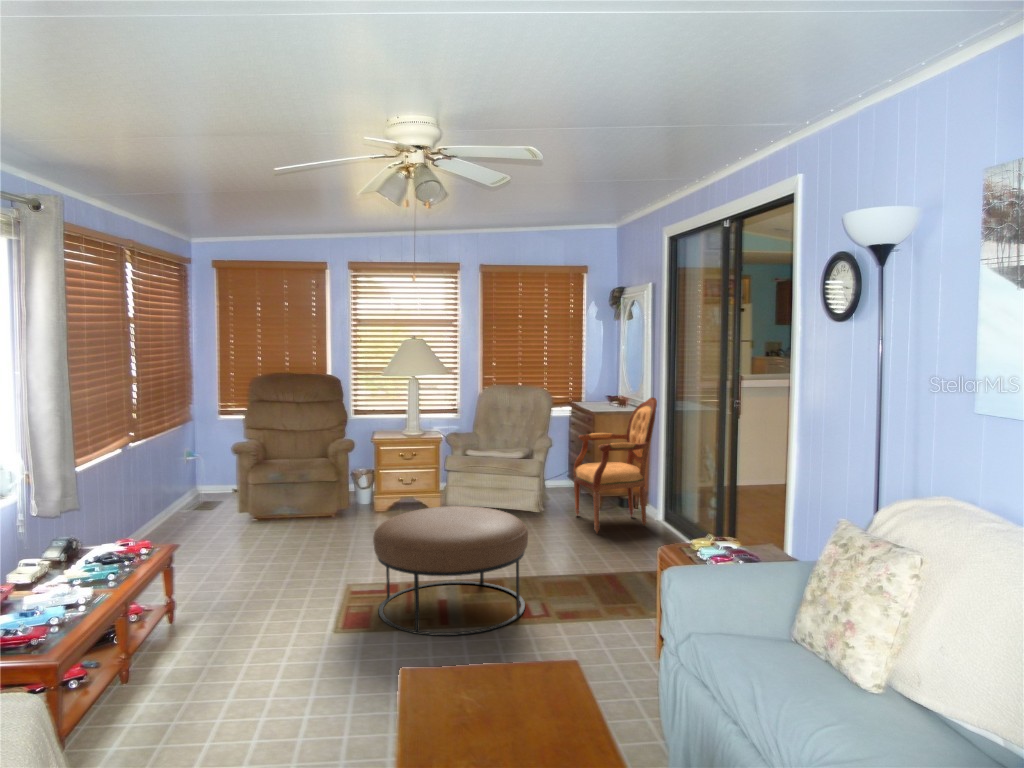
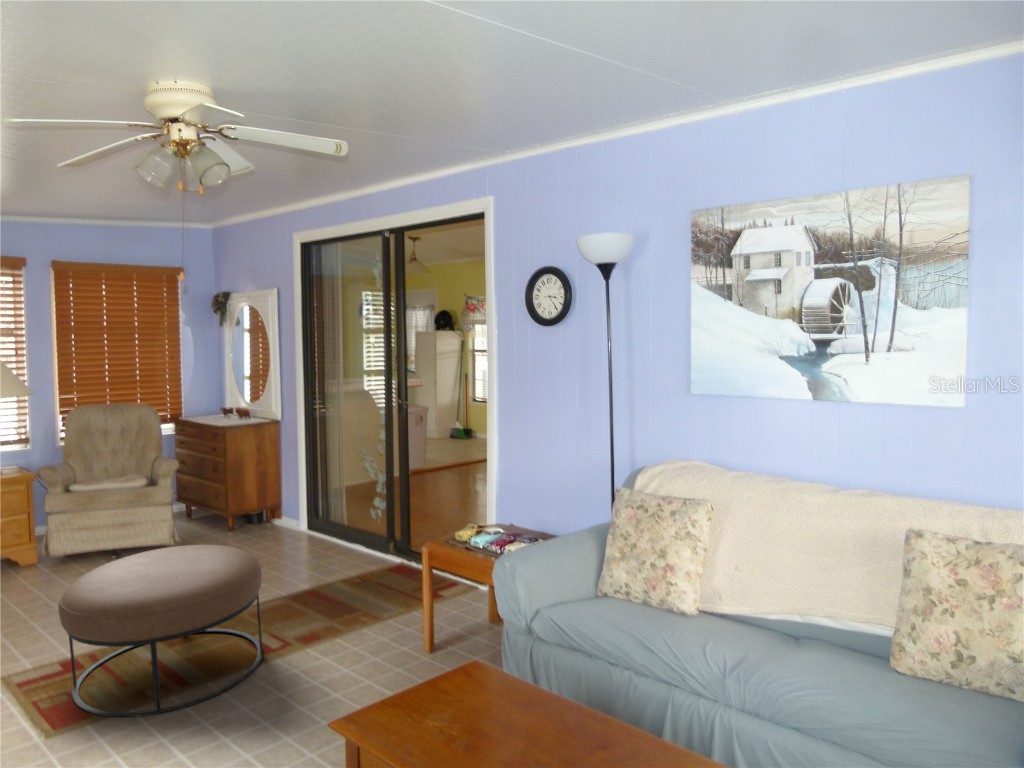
armchair: present [574,397,657,533] -> none [211,402,302,548]

